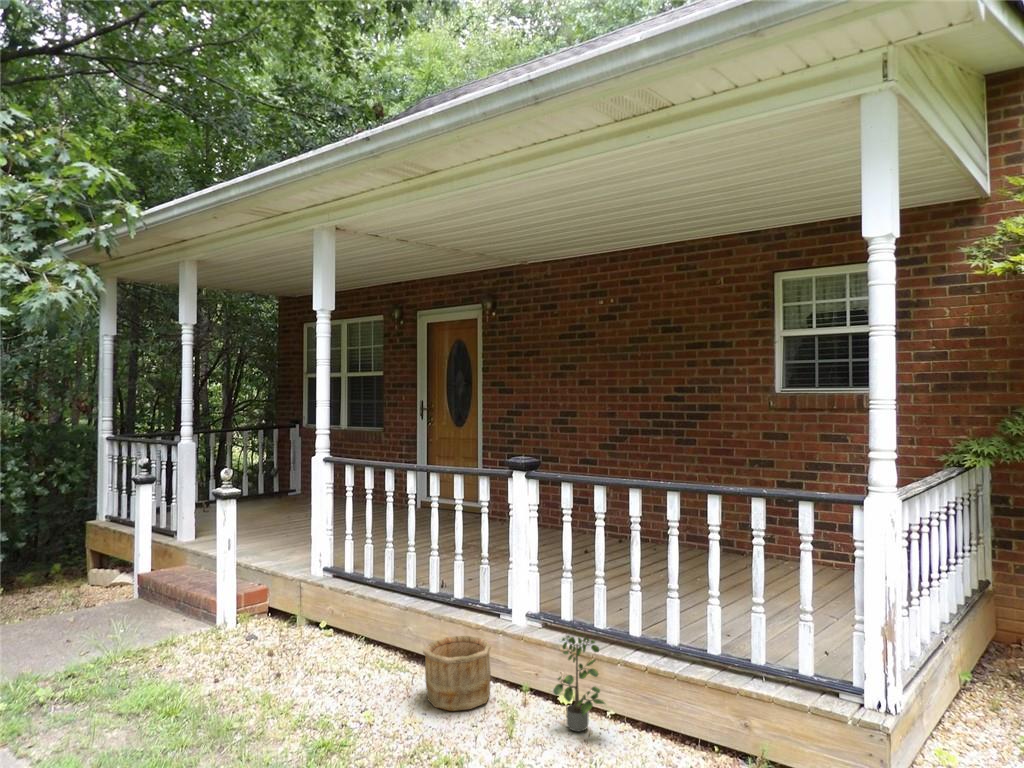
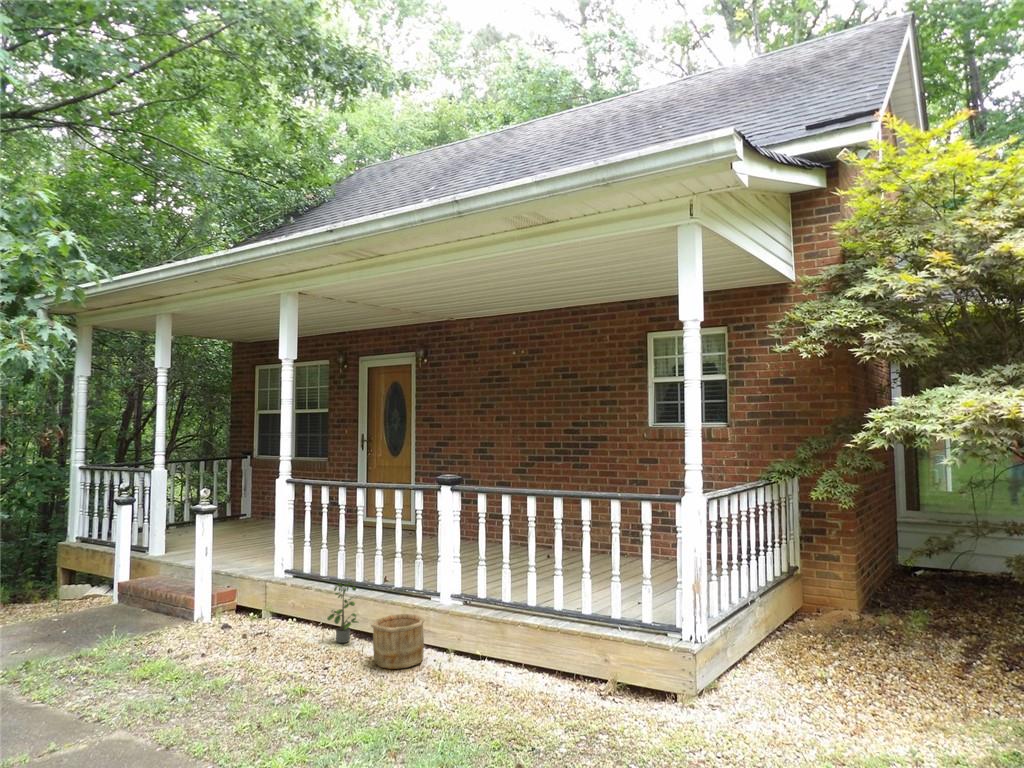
potted plant: present [553,635,605,732] -> present [327,582,358,643]

